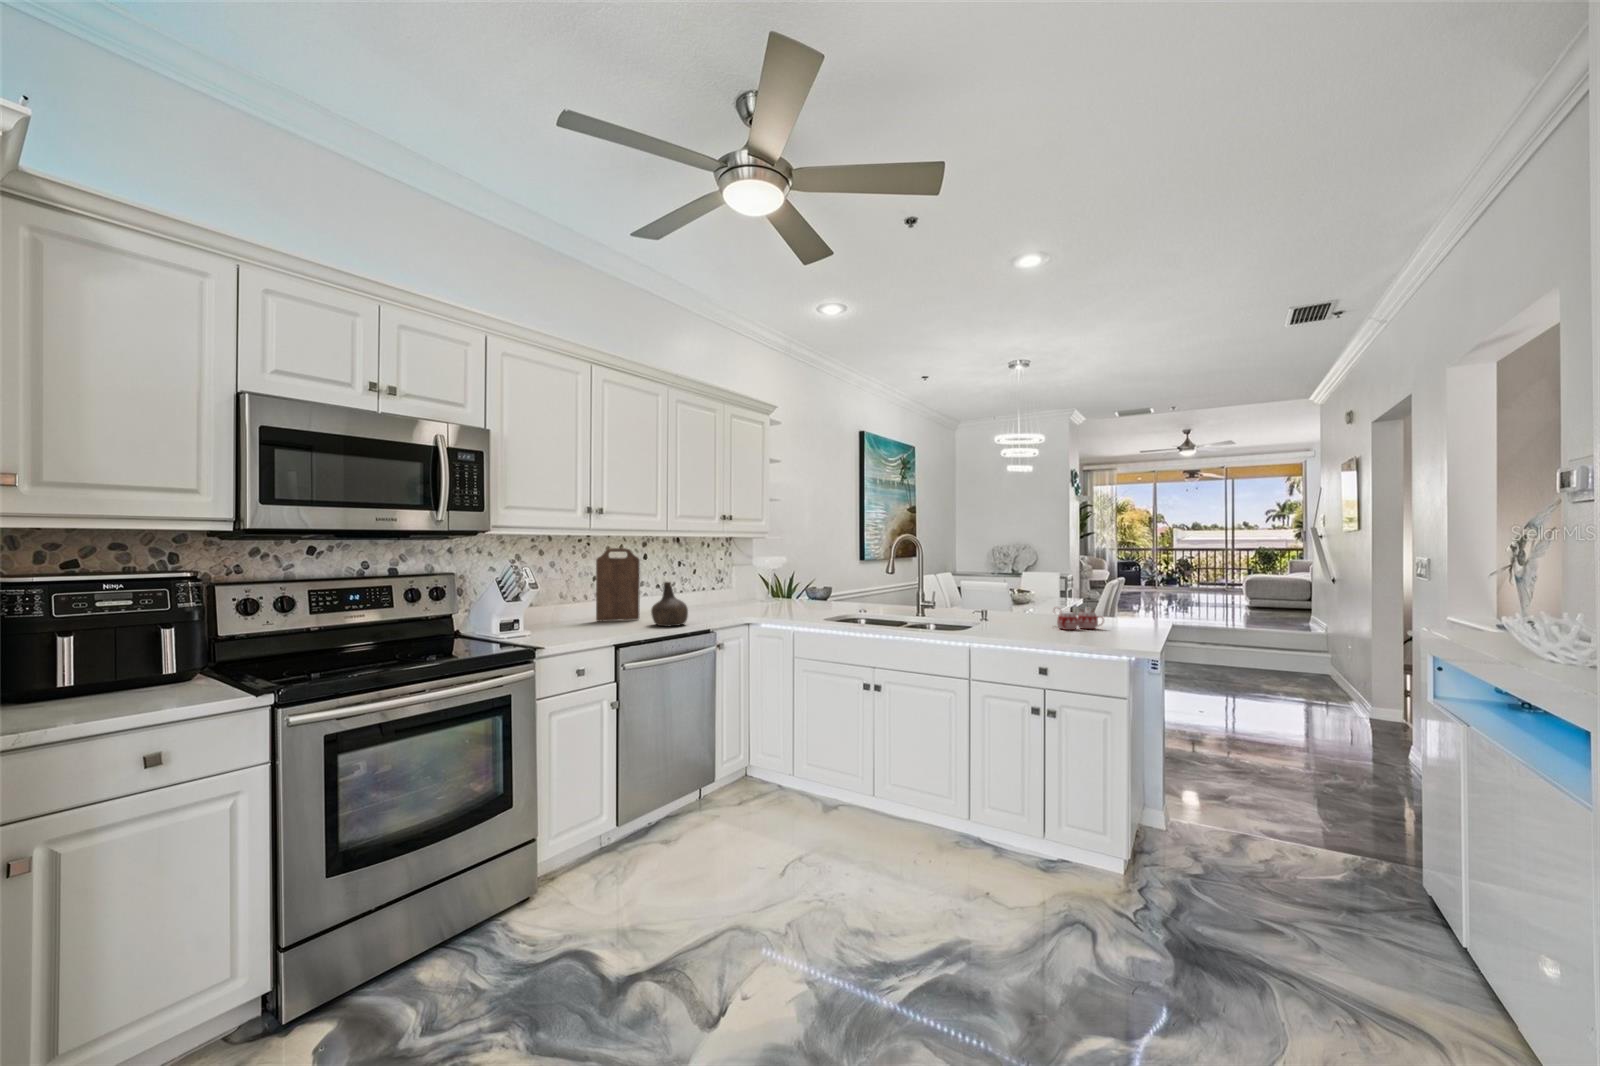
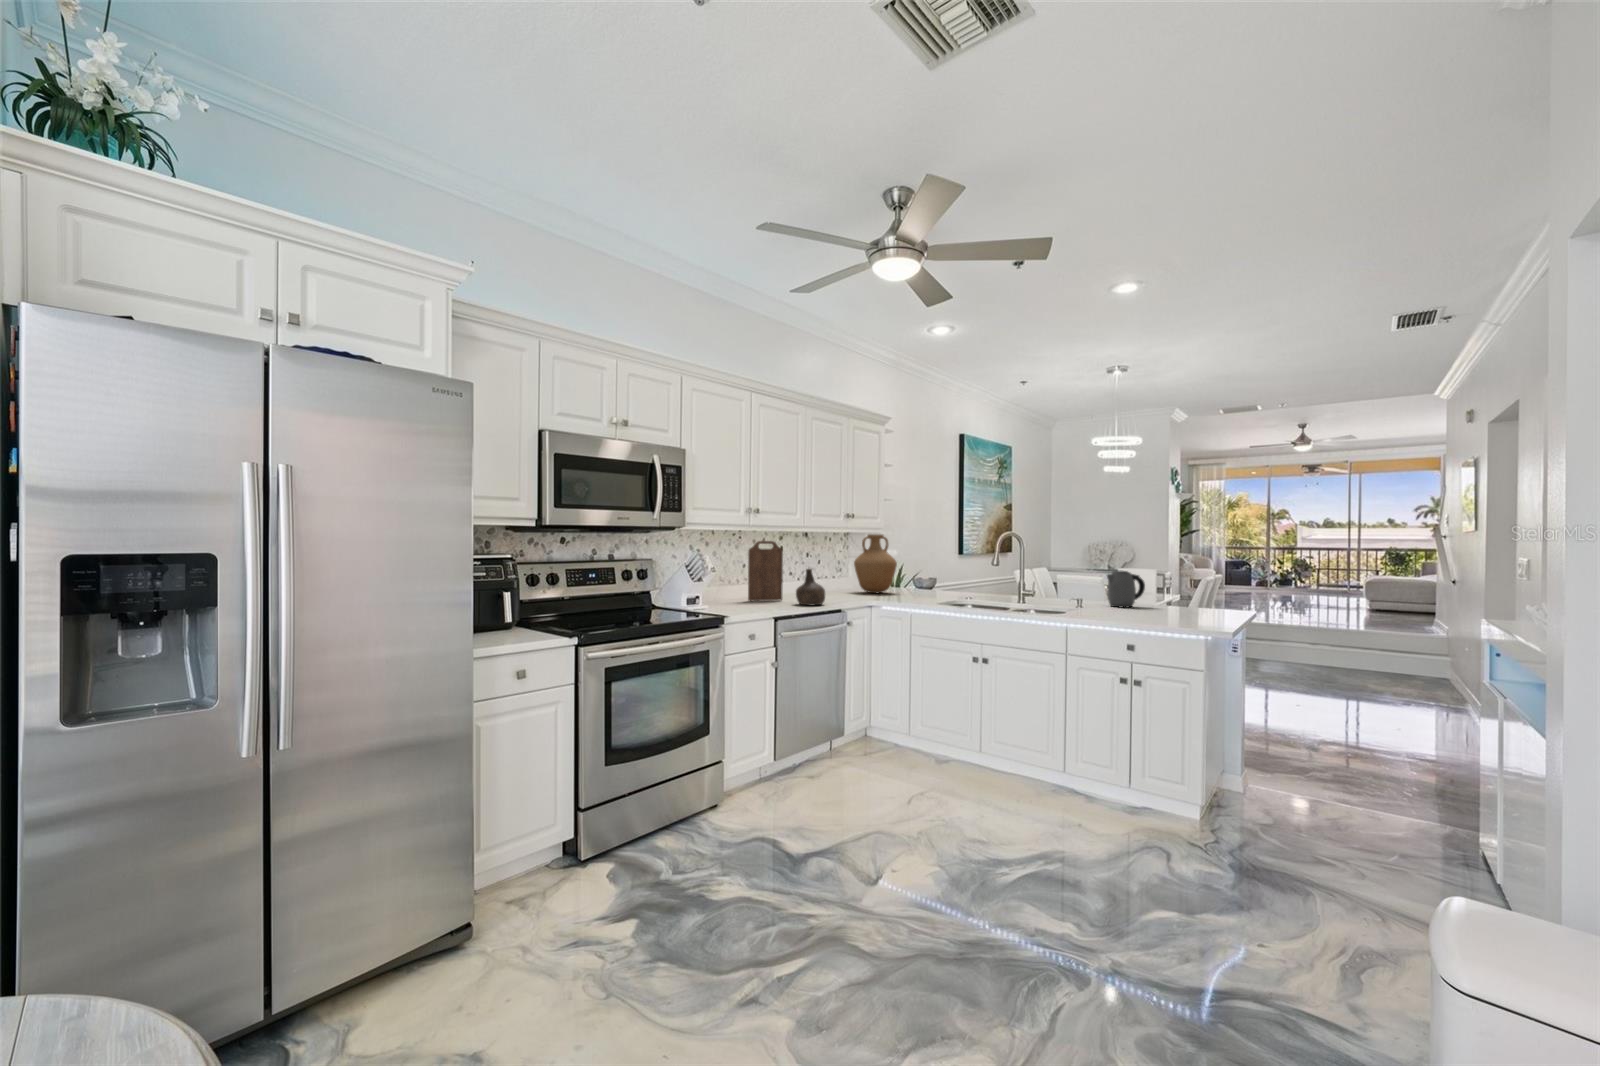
vase: none [734,539,783,606] -> present [854,534,897,593]
kettle: none [1012,578,1053,620] -> present [1107,570,1145,607]
mug: present [1054,607,1103,630] -> none [1142,595,1190,615]

